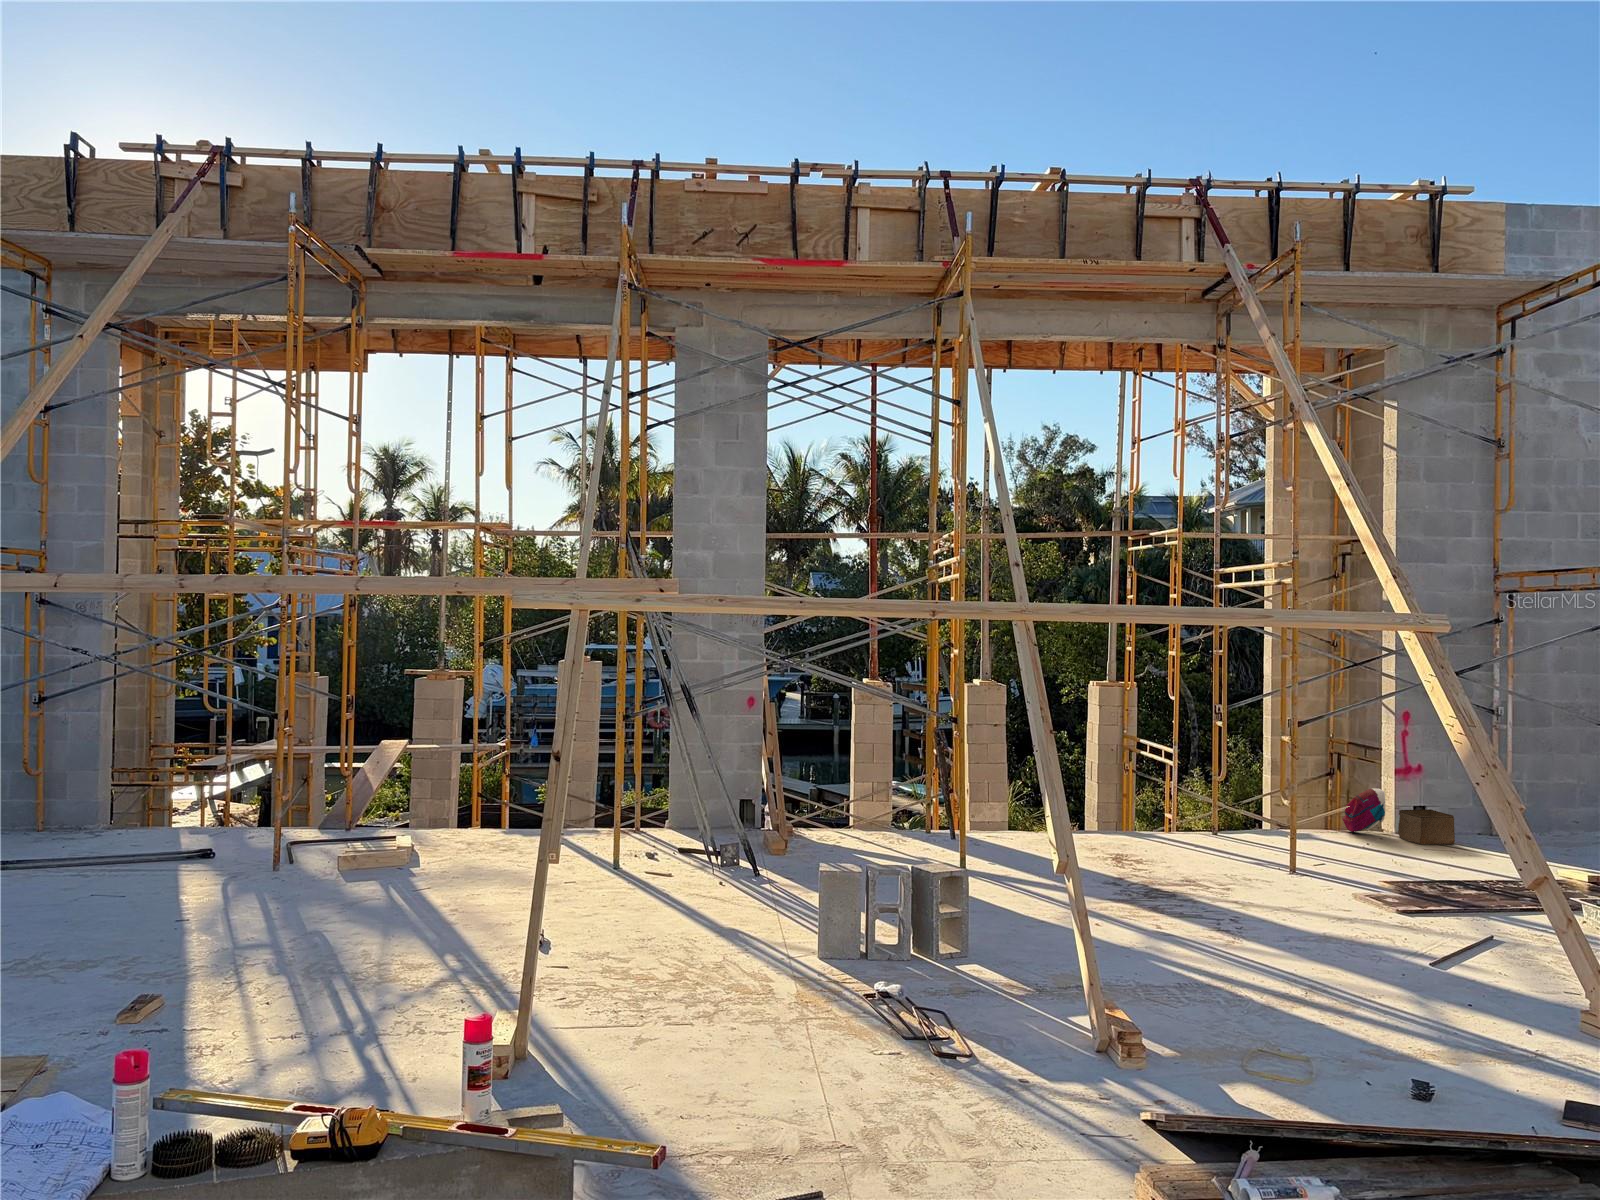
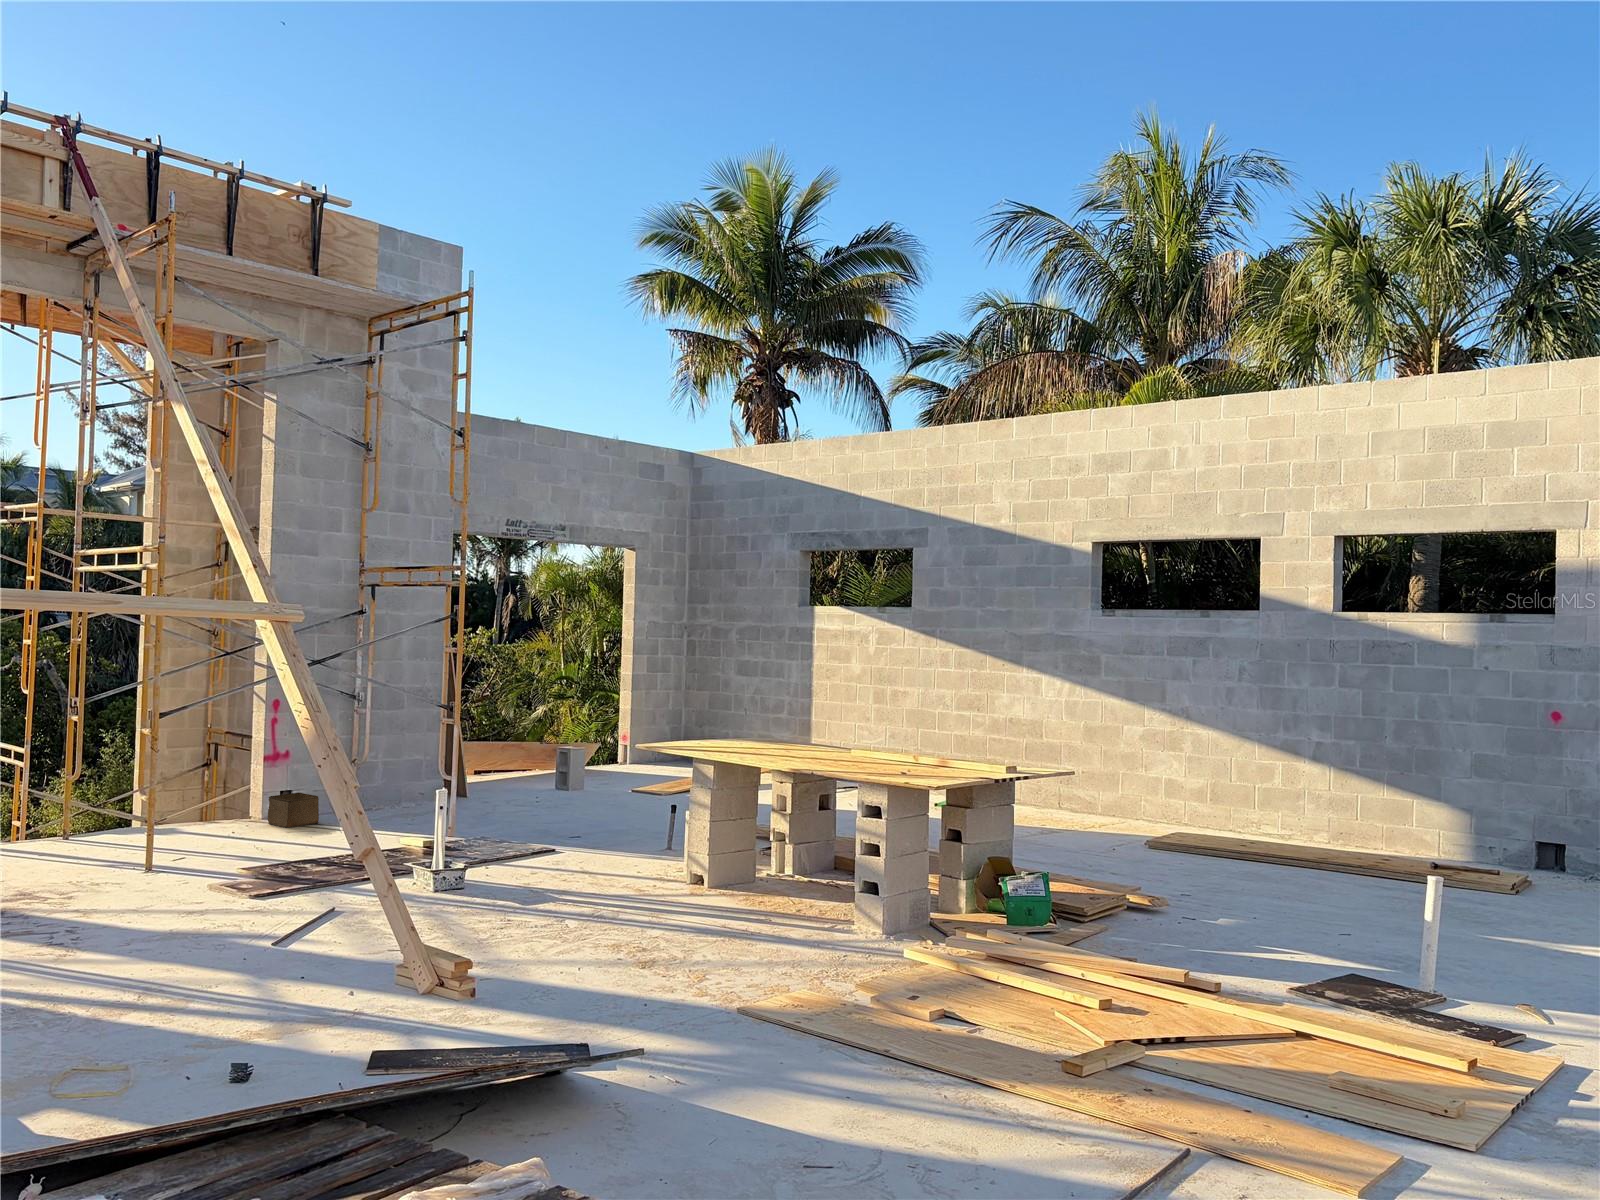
backpack: present [1342,788,1385,832] -> none [214,777,256,824]

